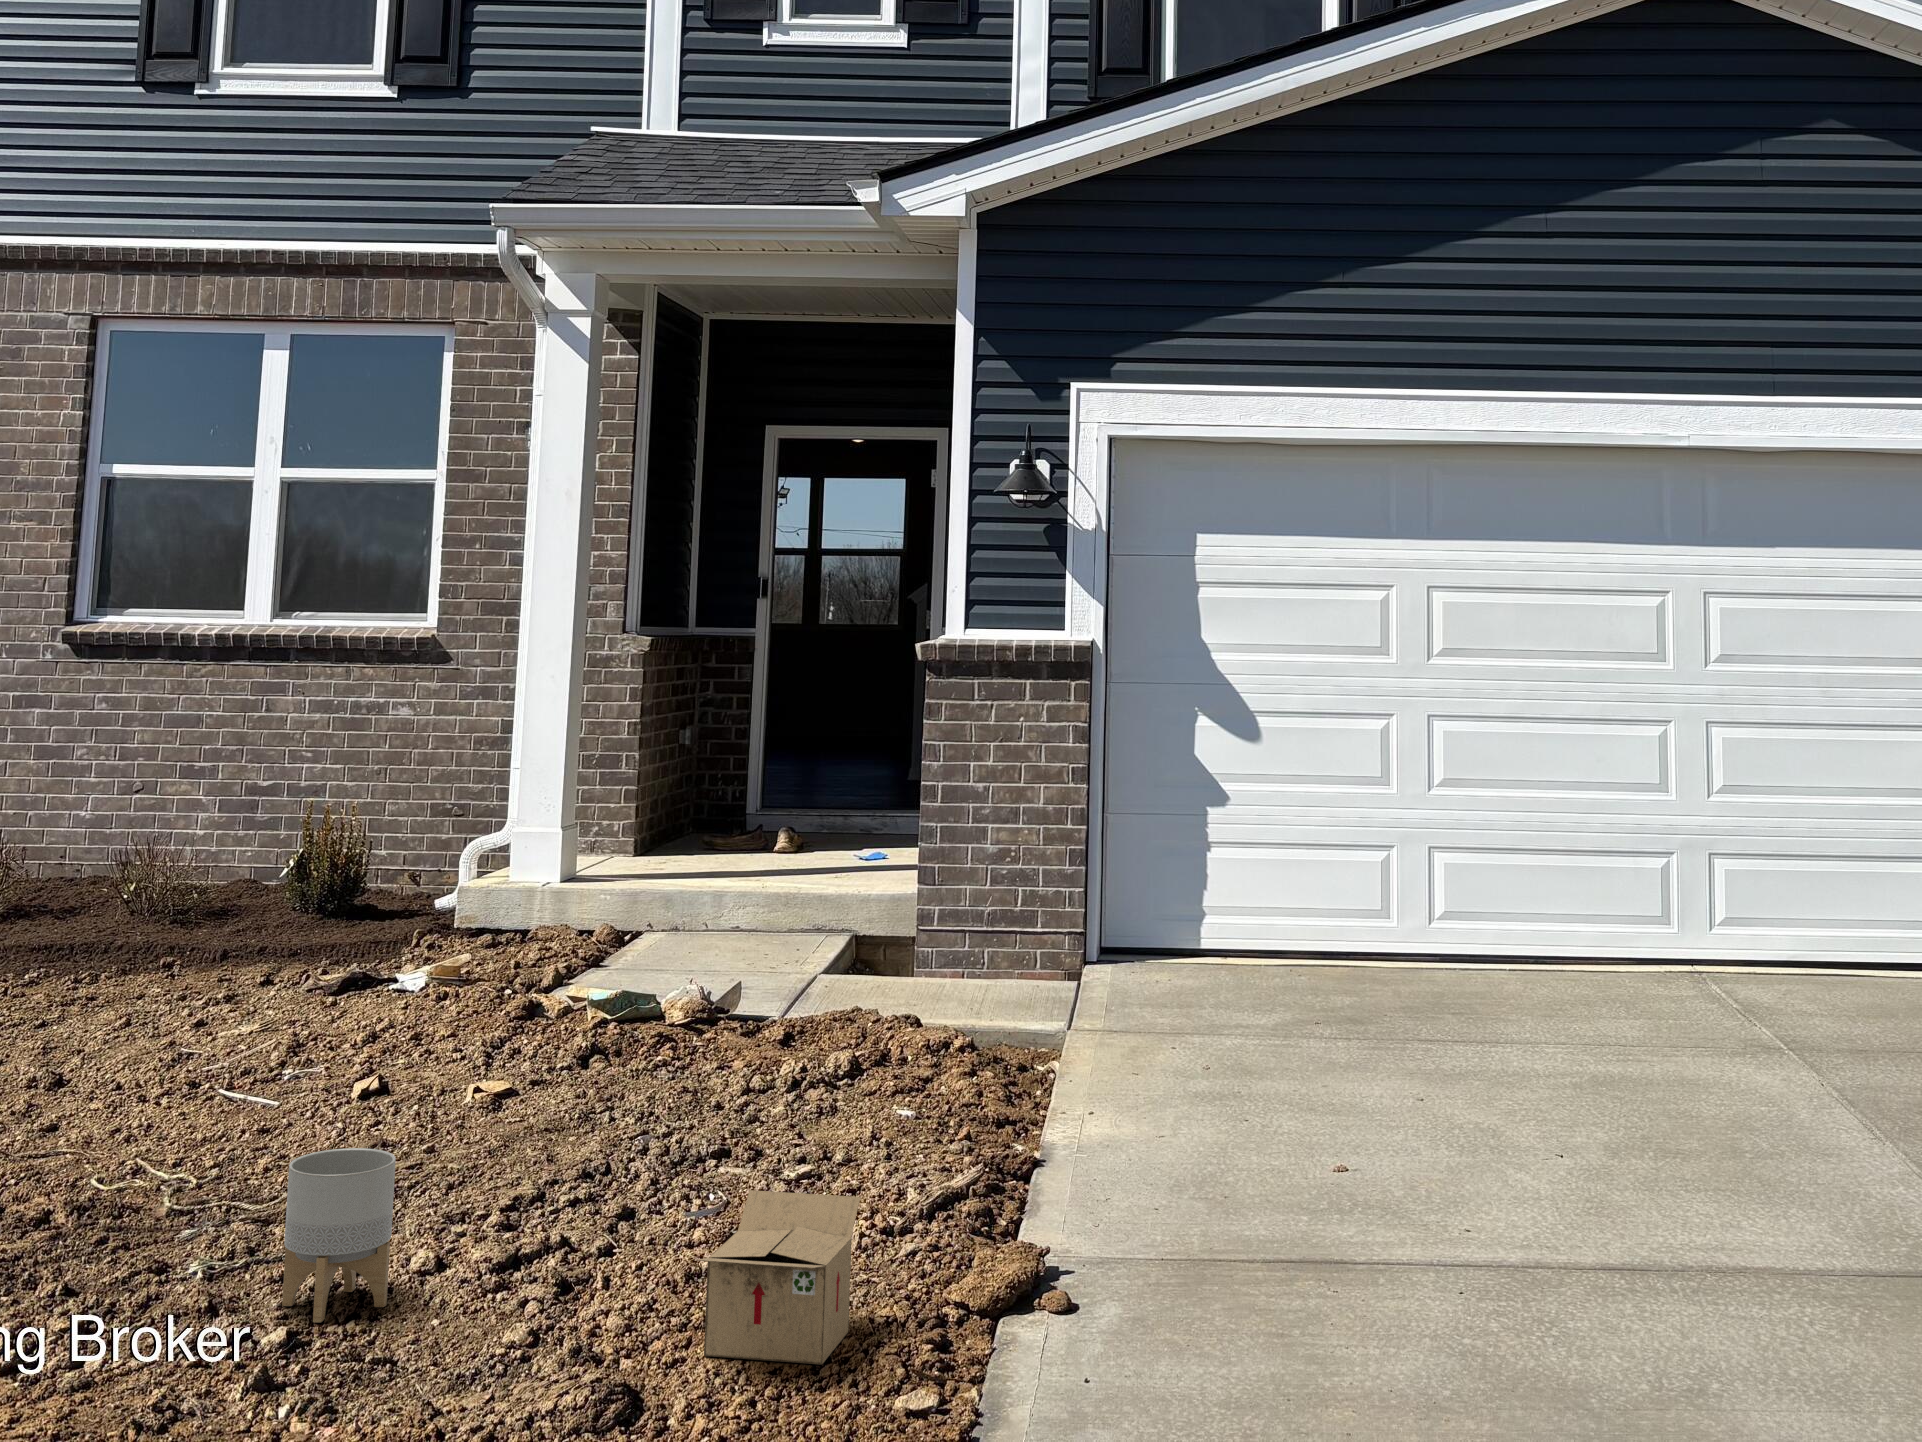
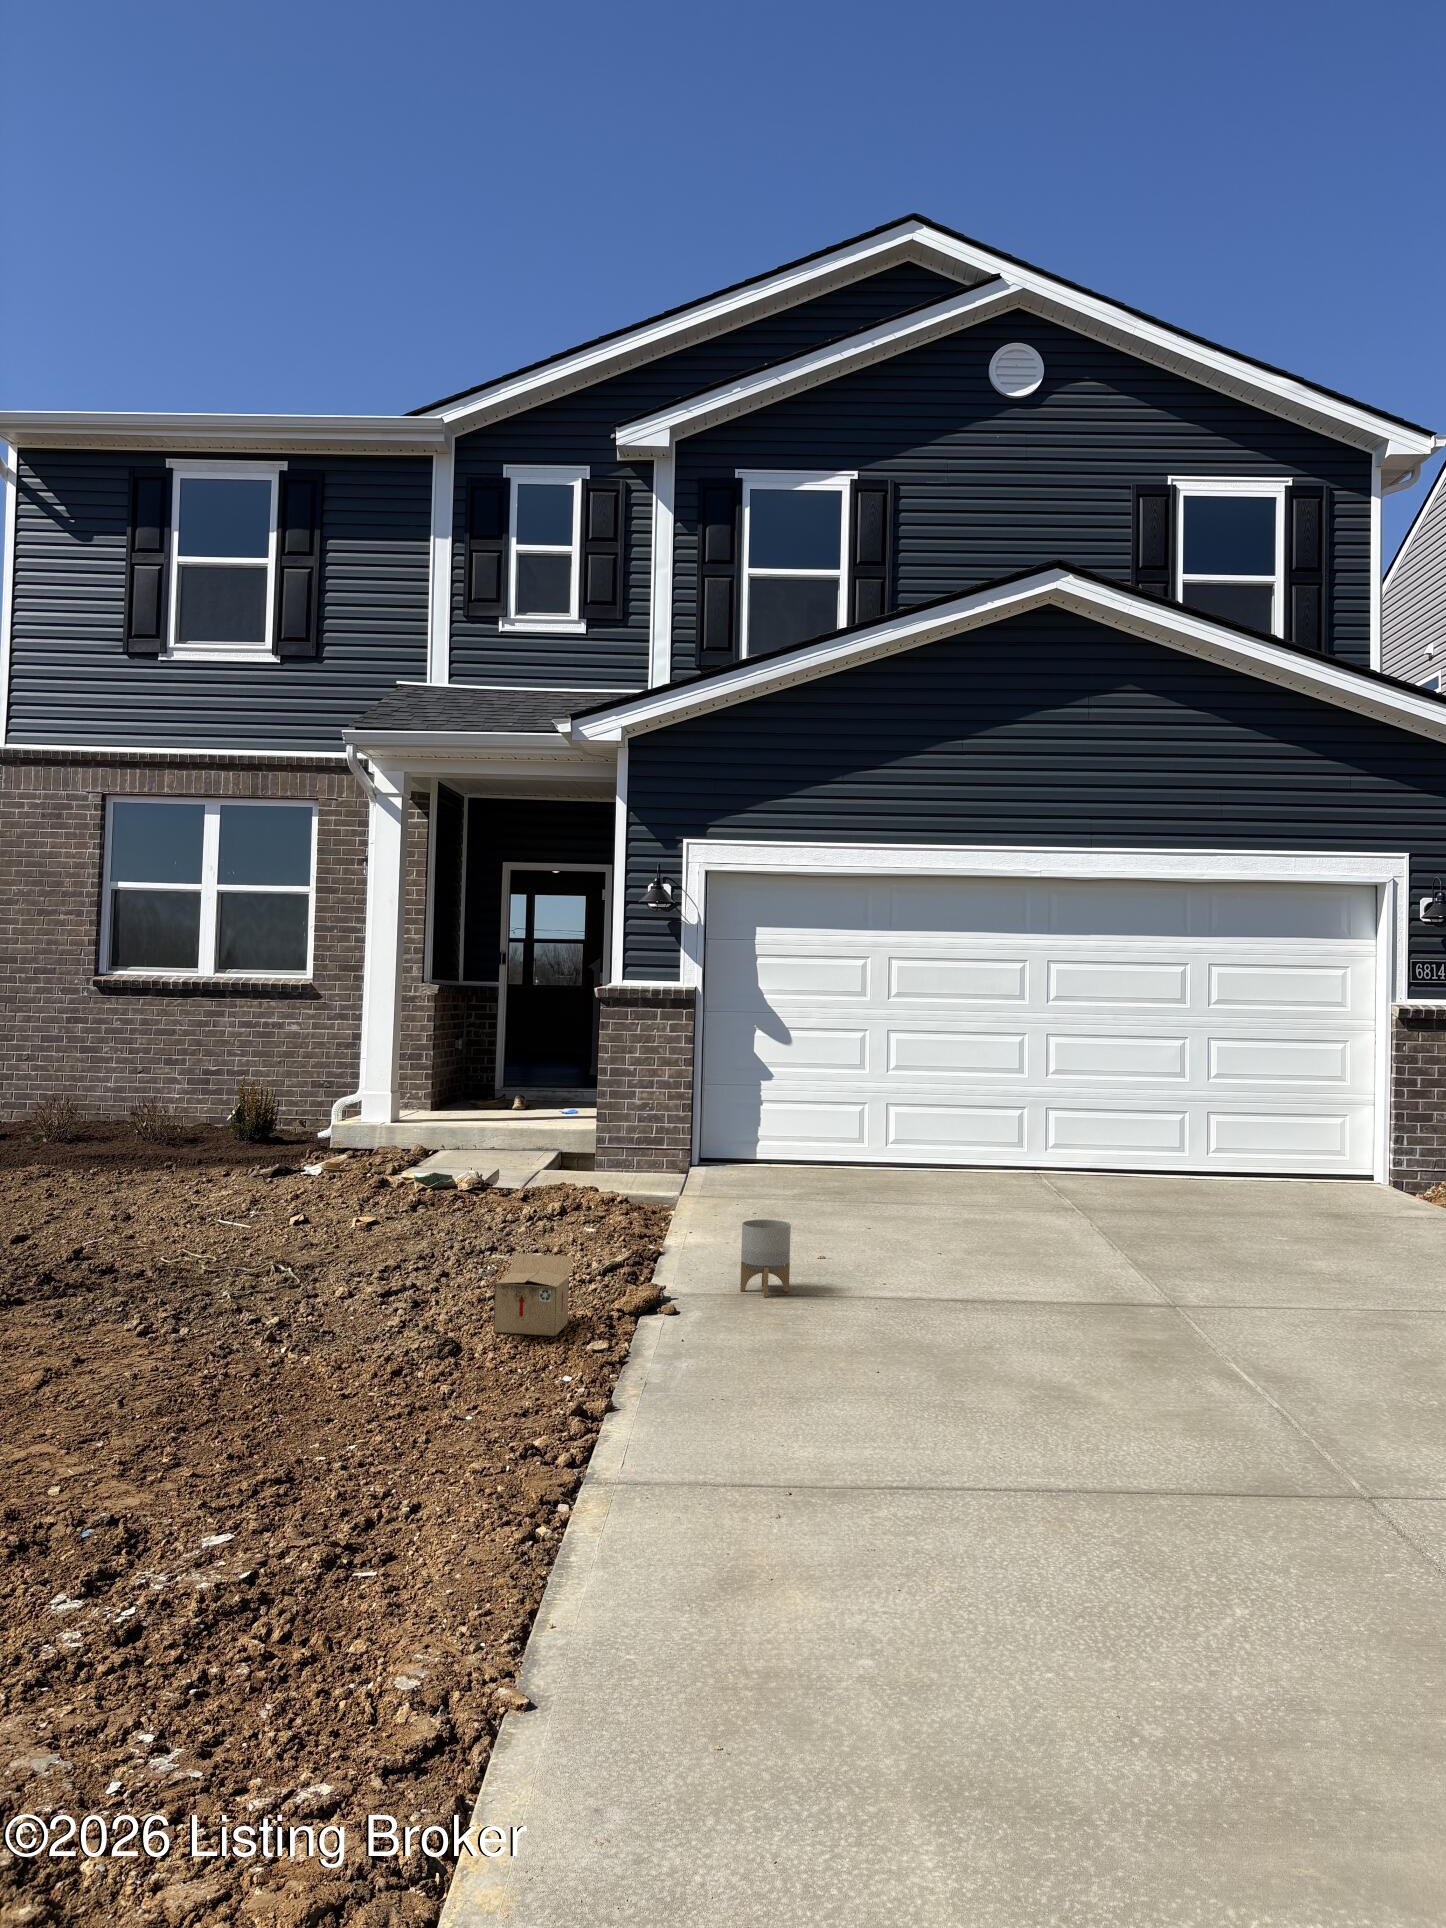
planter: present [282,1148,396,1322] -> present [740,1219,791,1297]

